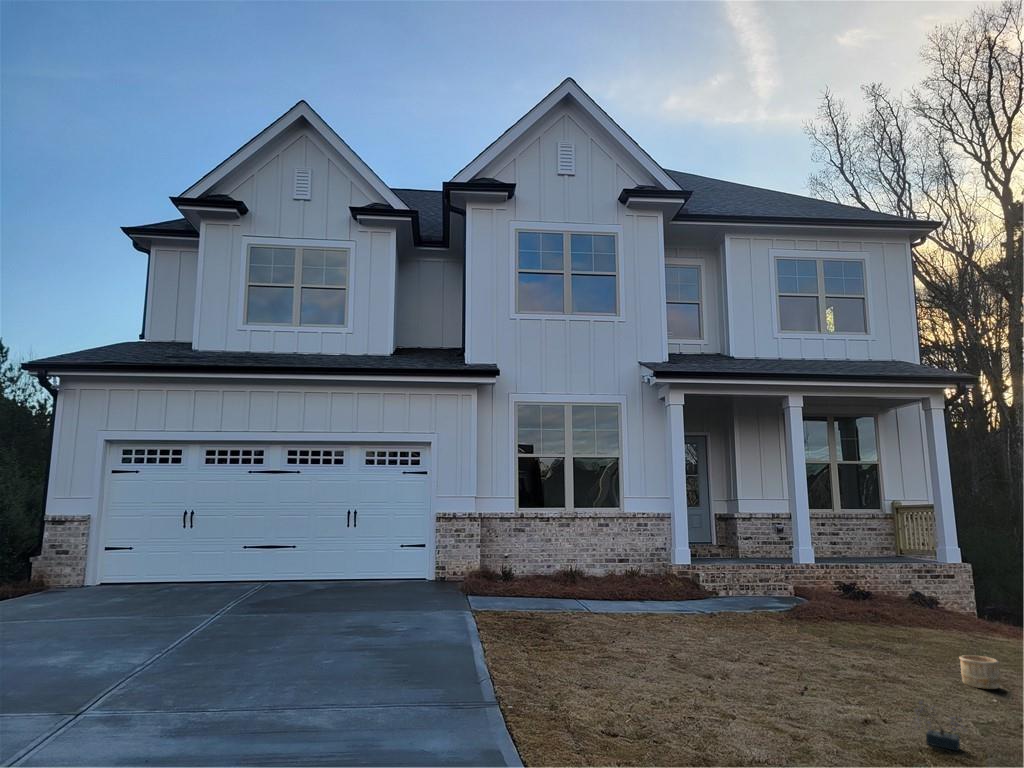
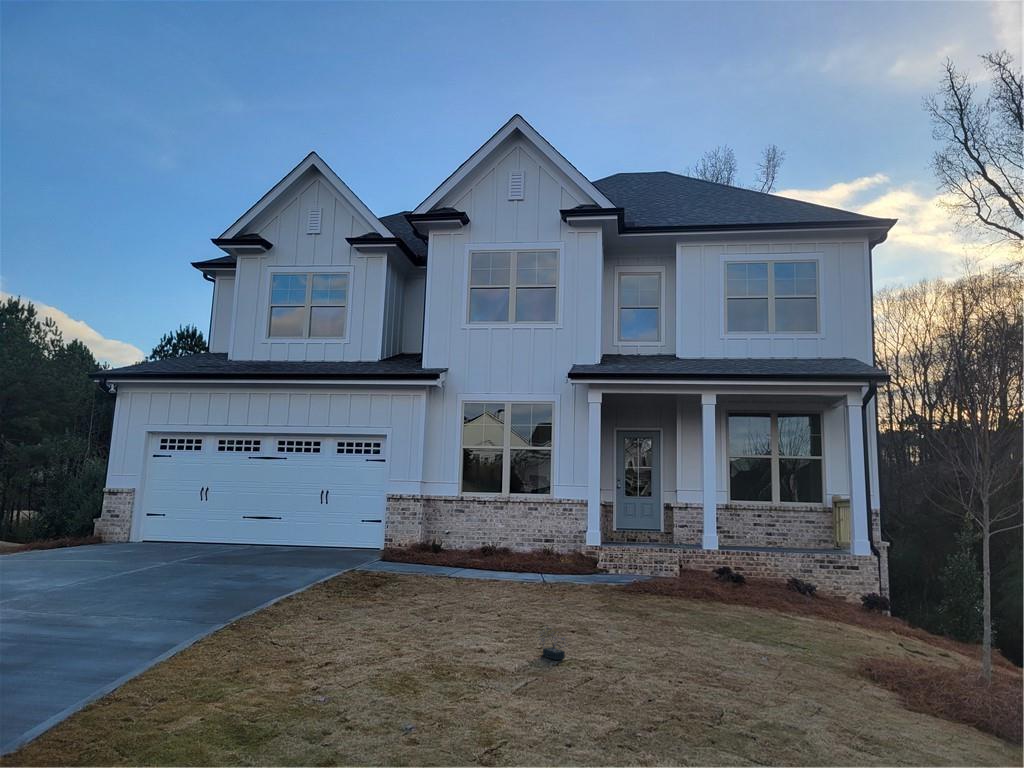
wooden bucket: present [959,655,1000,689] -> none [690,616,718,642]

